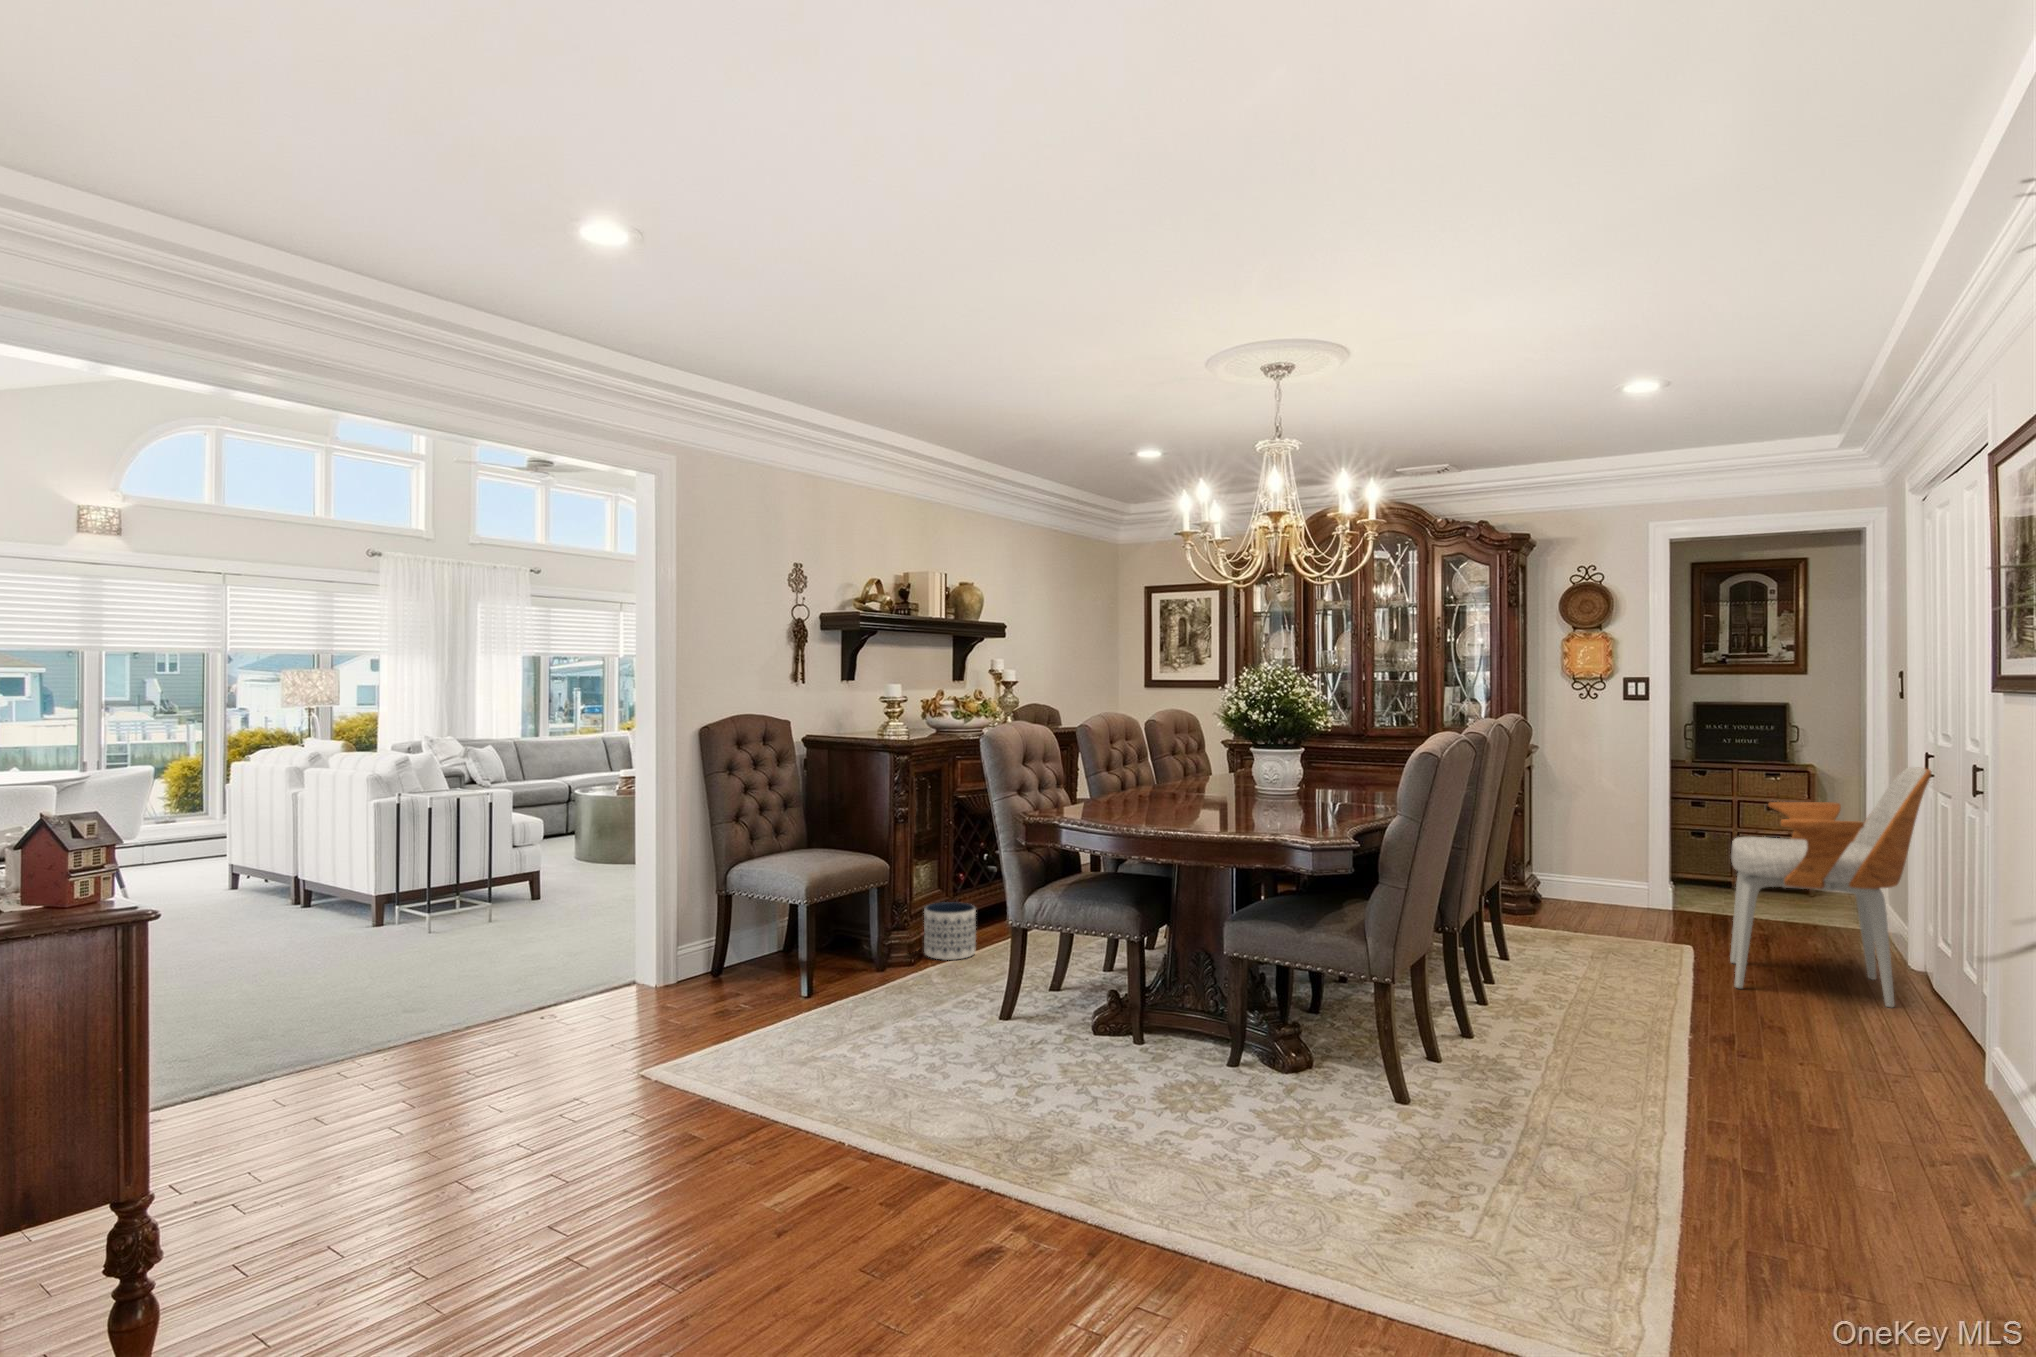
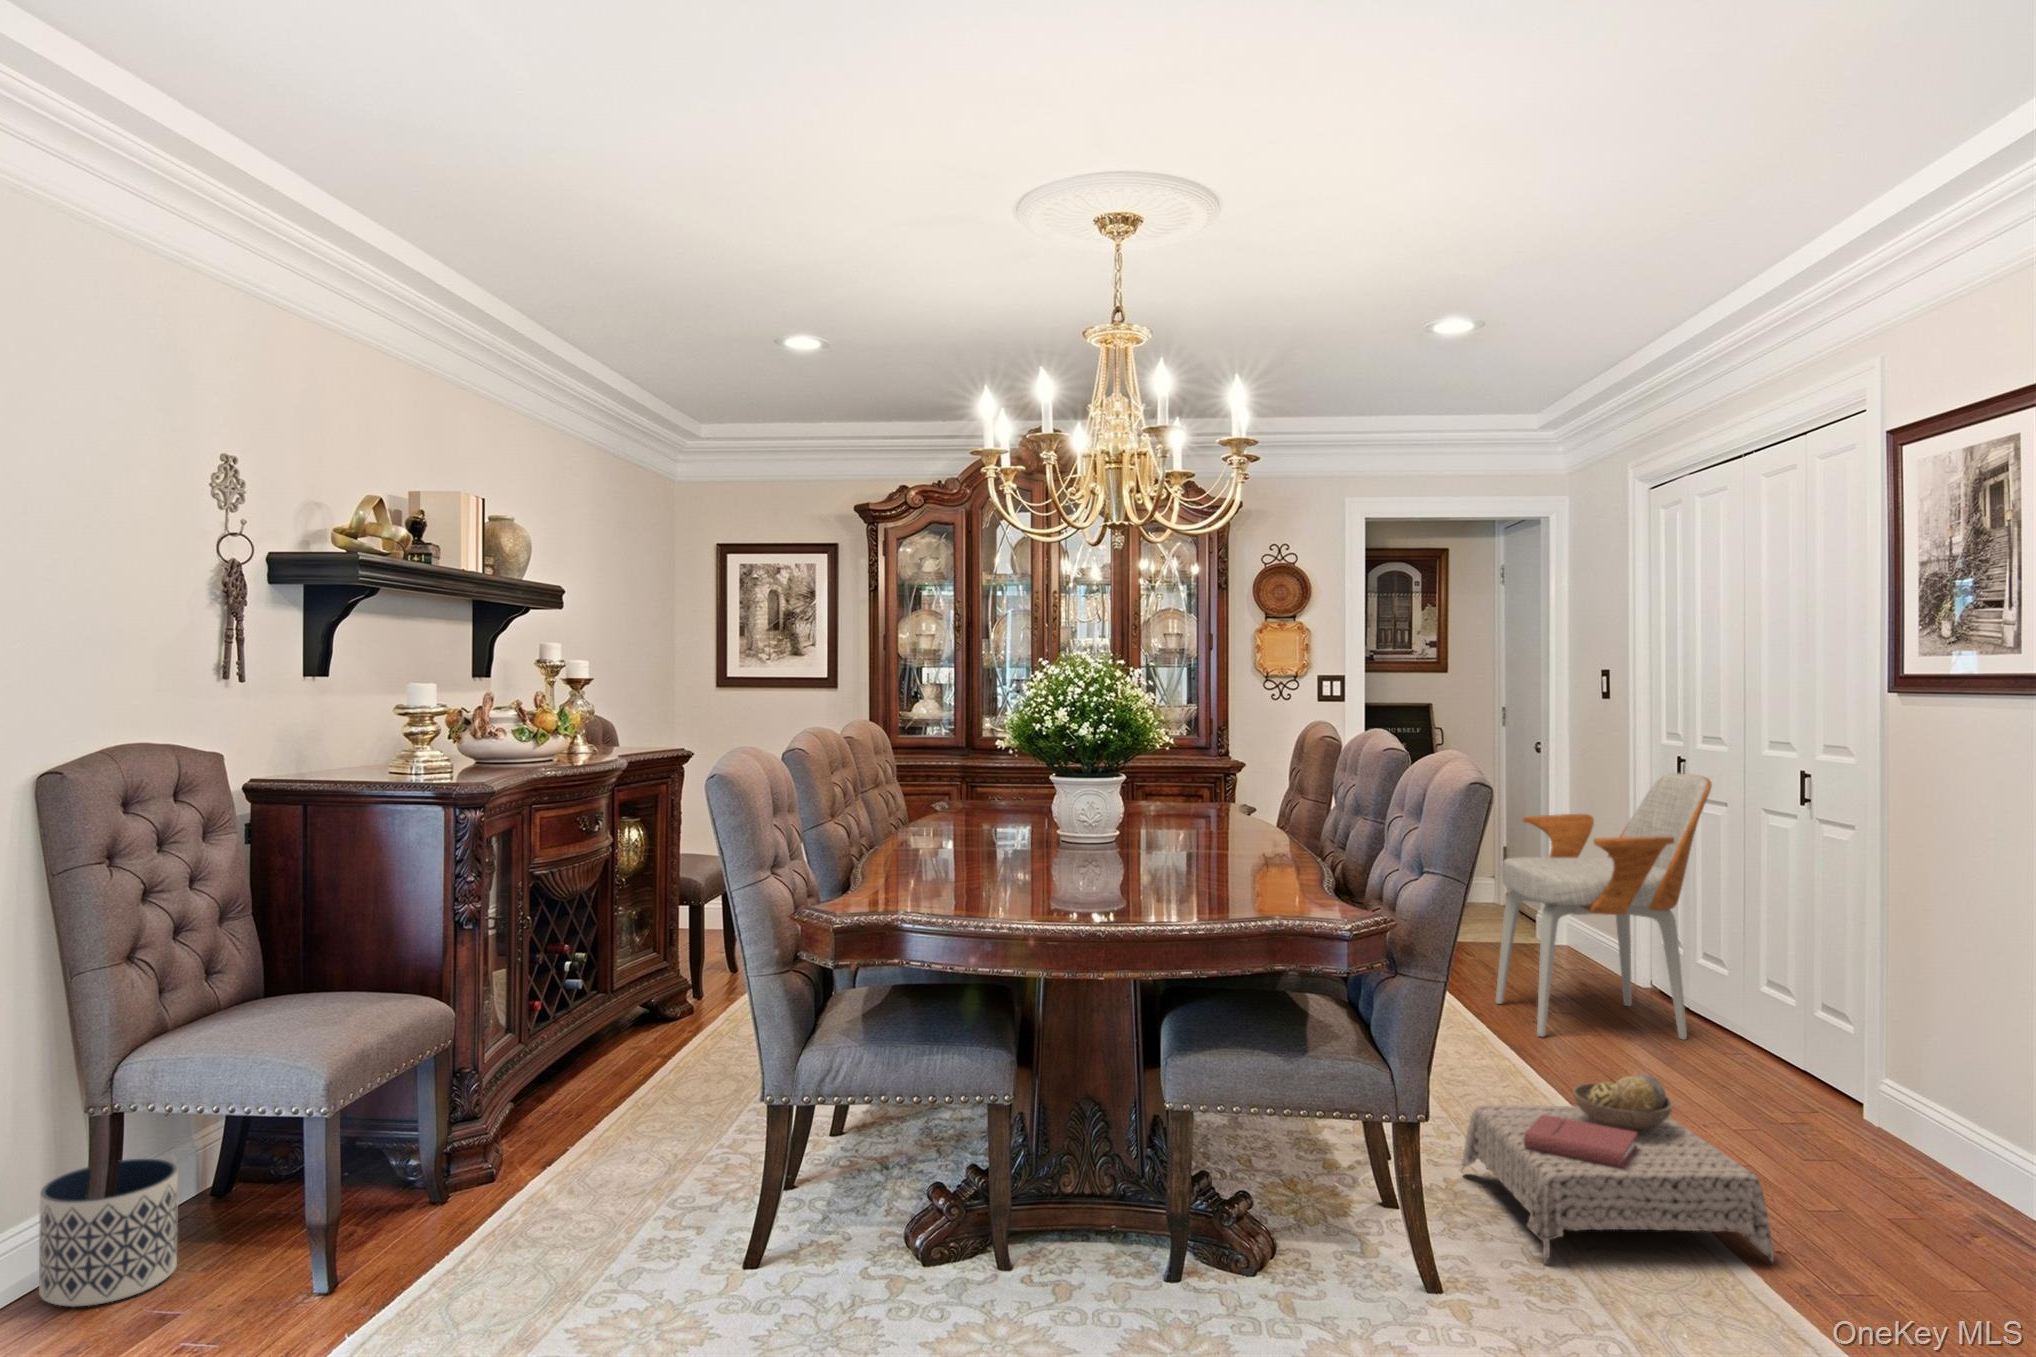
planter: present [924,902,976,960] -> present [39,1159,178,1307]
ottoman: none [1511,989,1719,1138] -> present [1462,1074,1774,1261]

